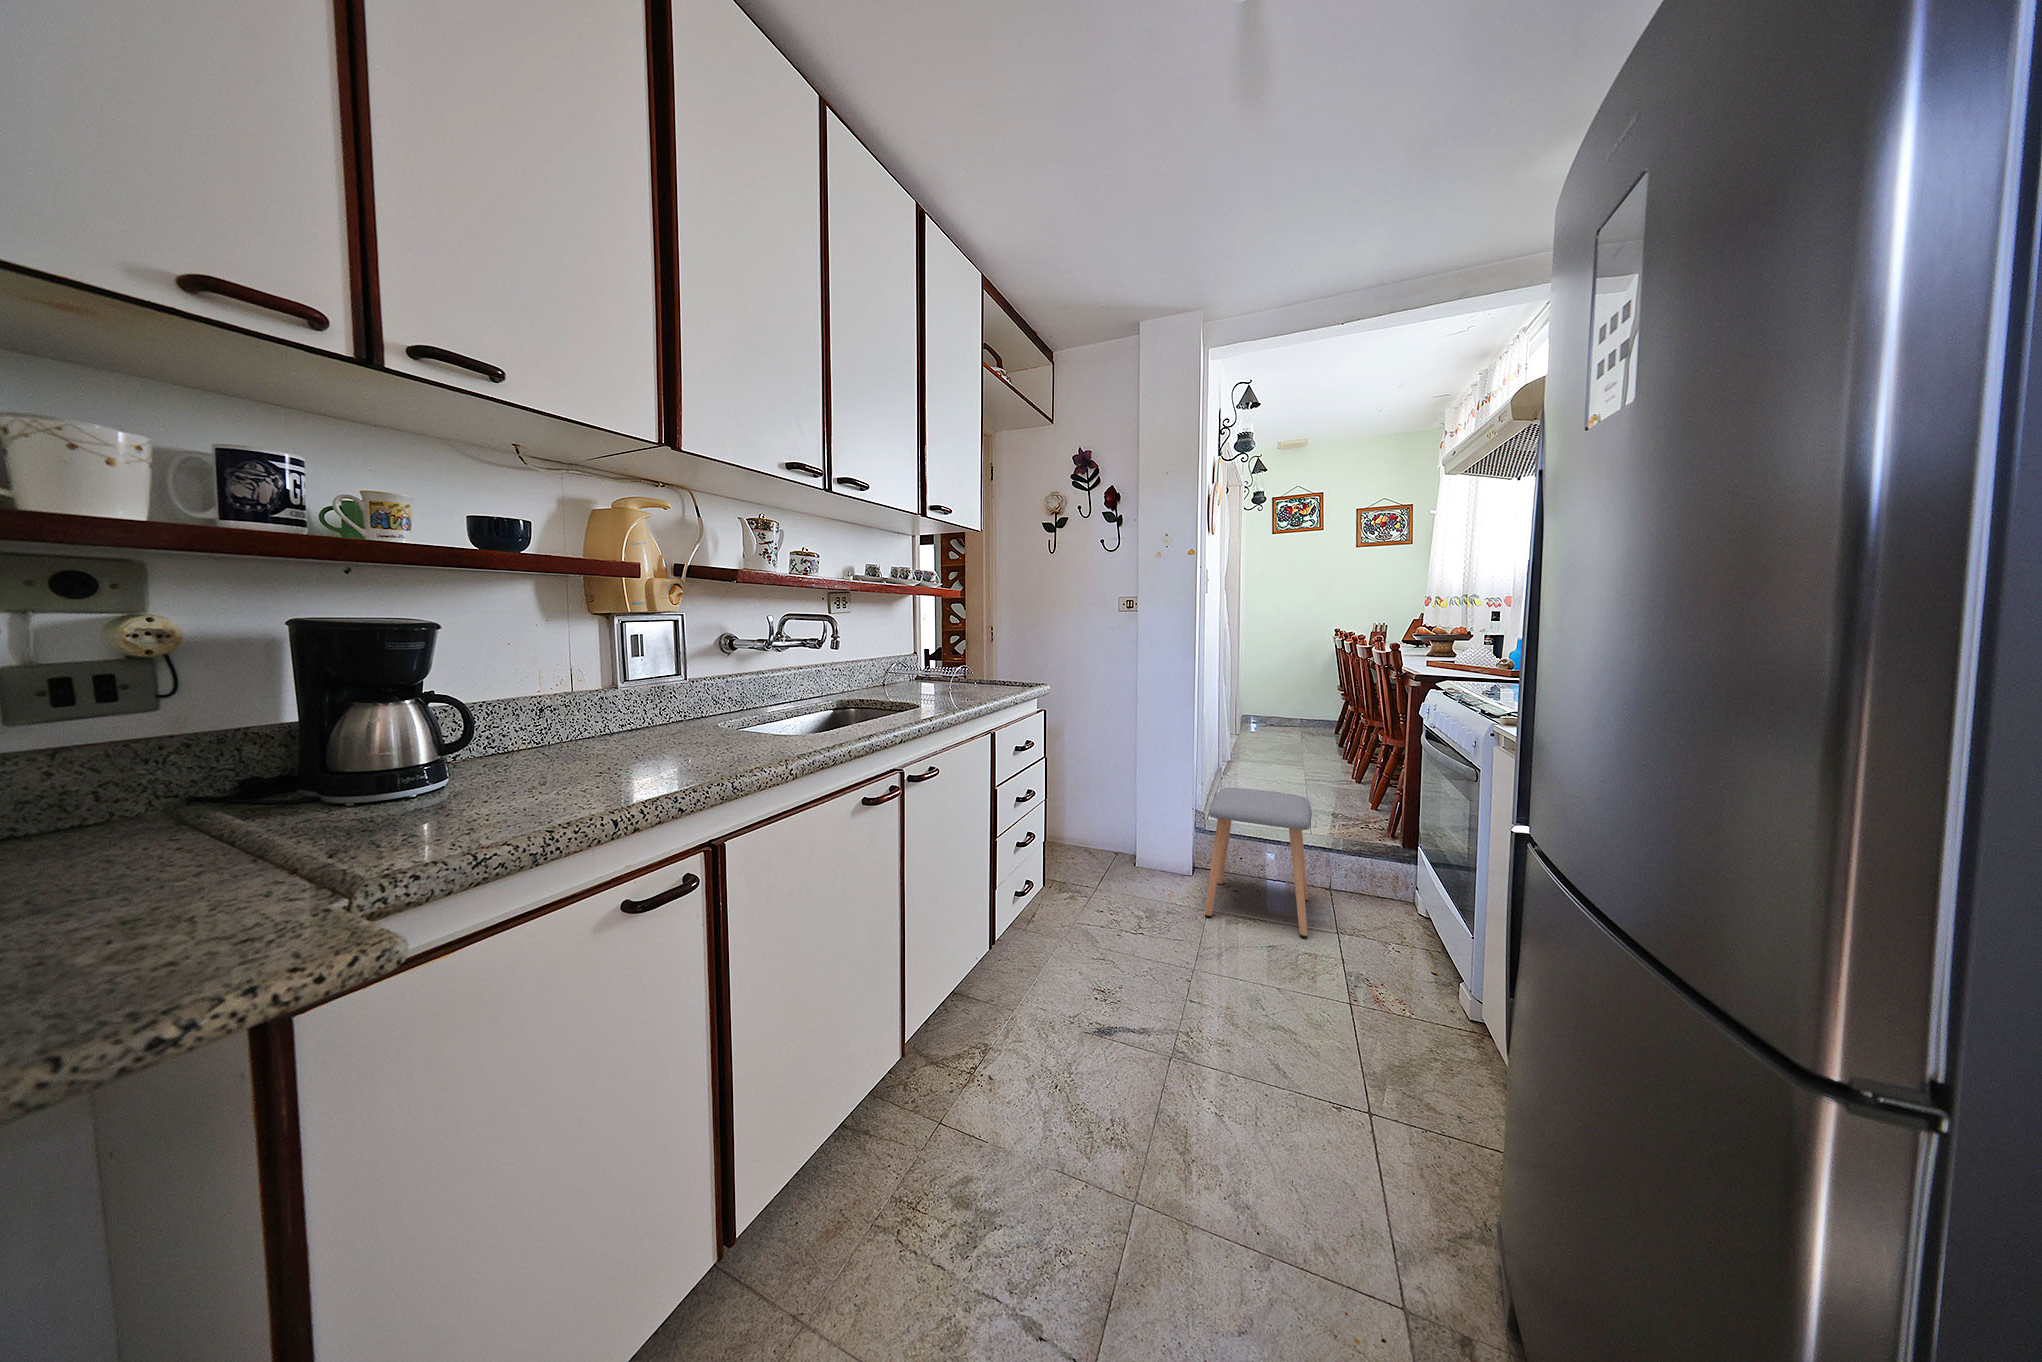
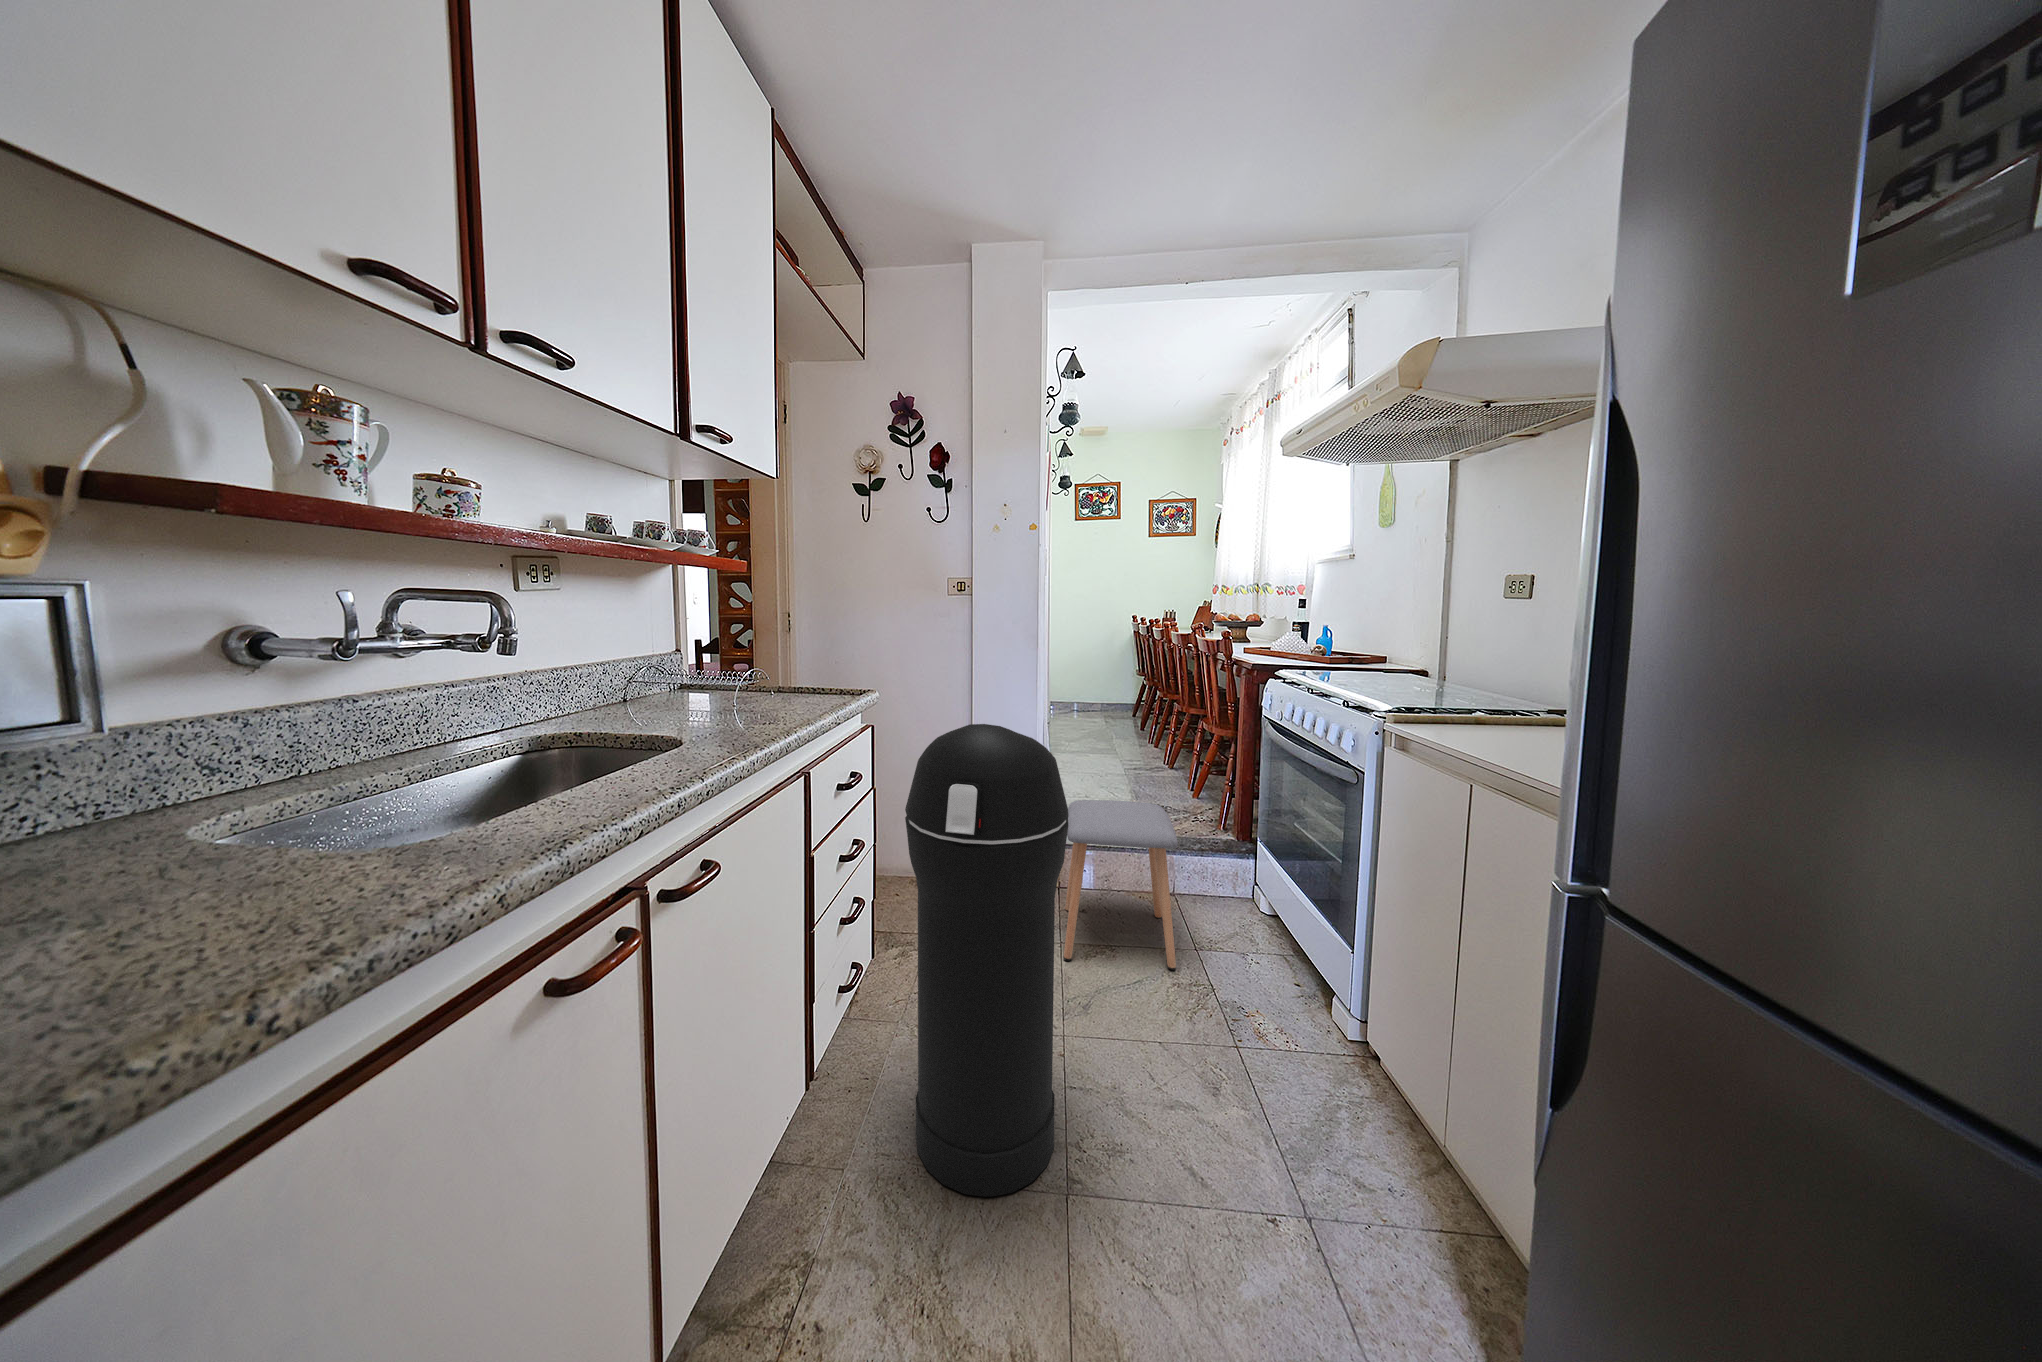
trash can: none [1059,704,1178,1038] -> present [905,724,1069,1197]

